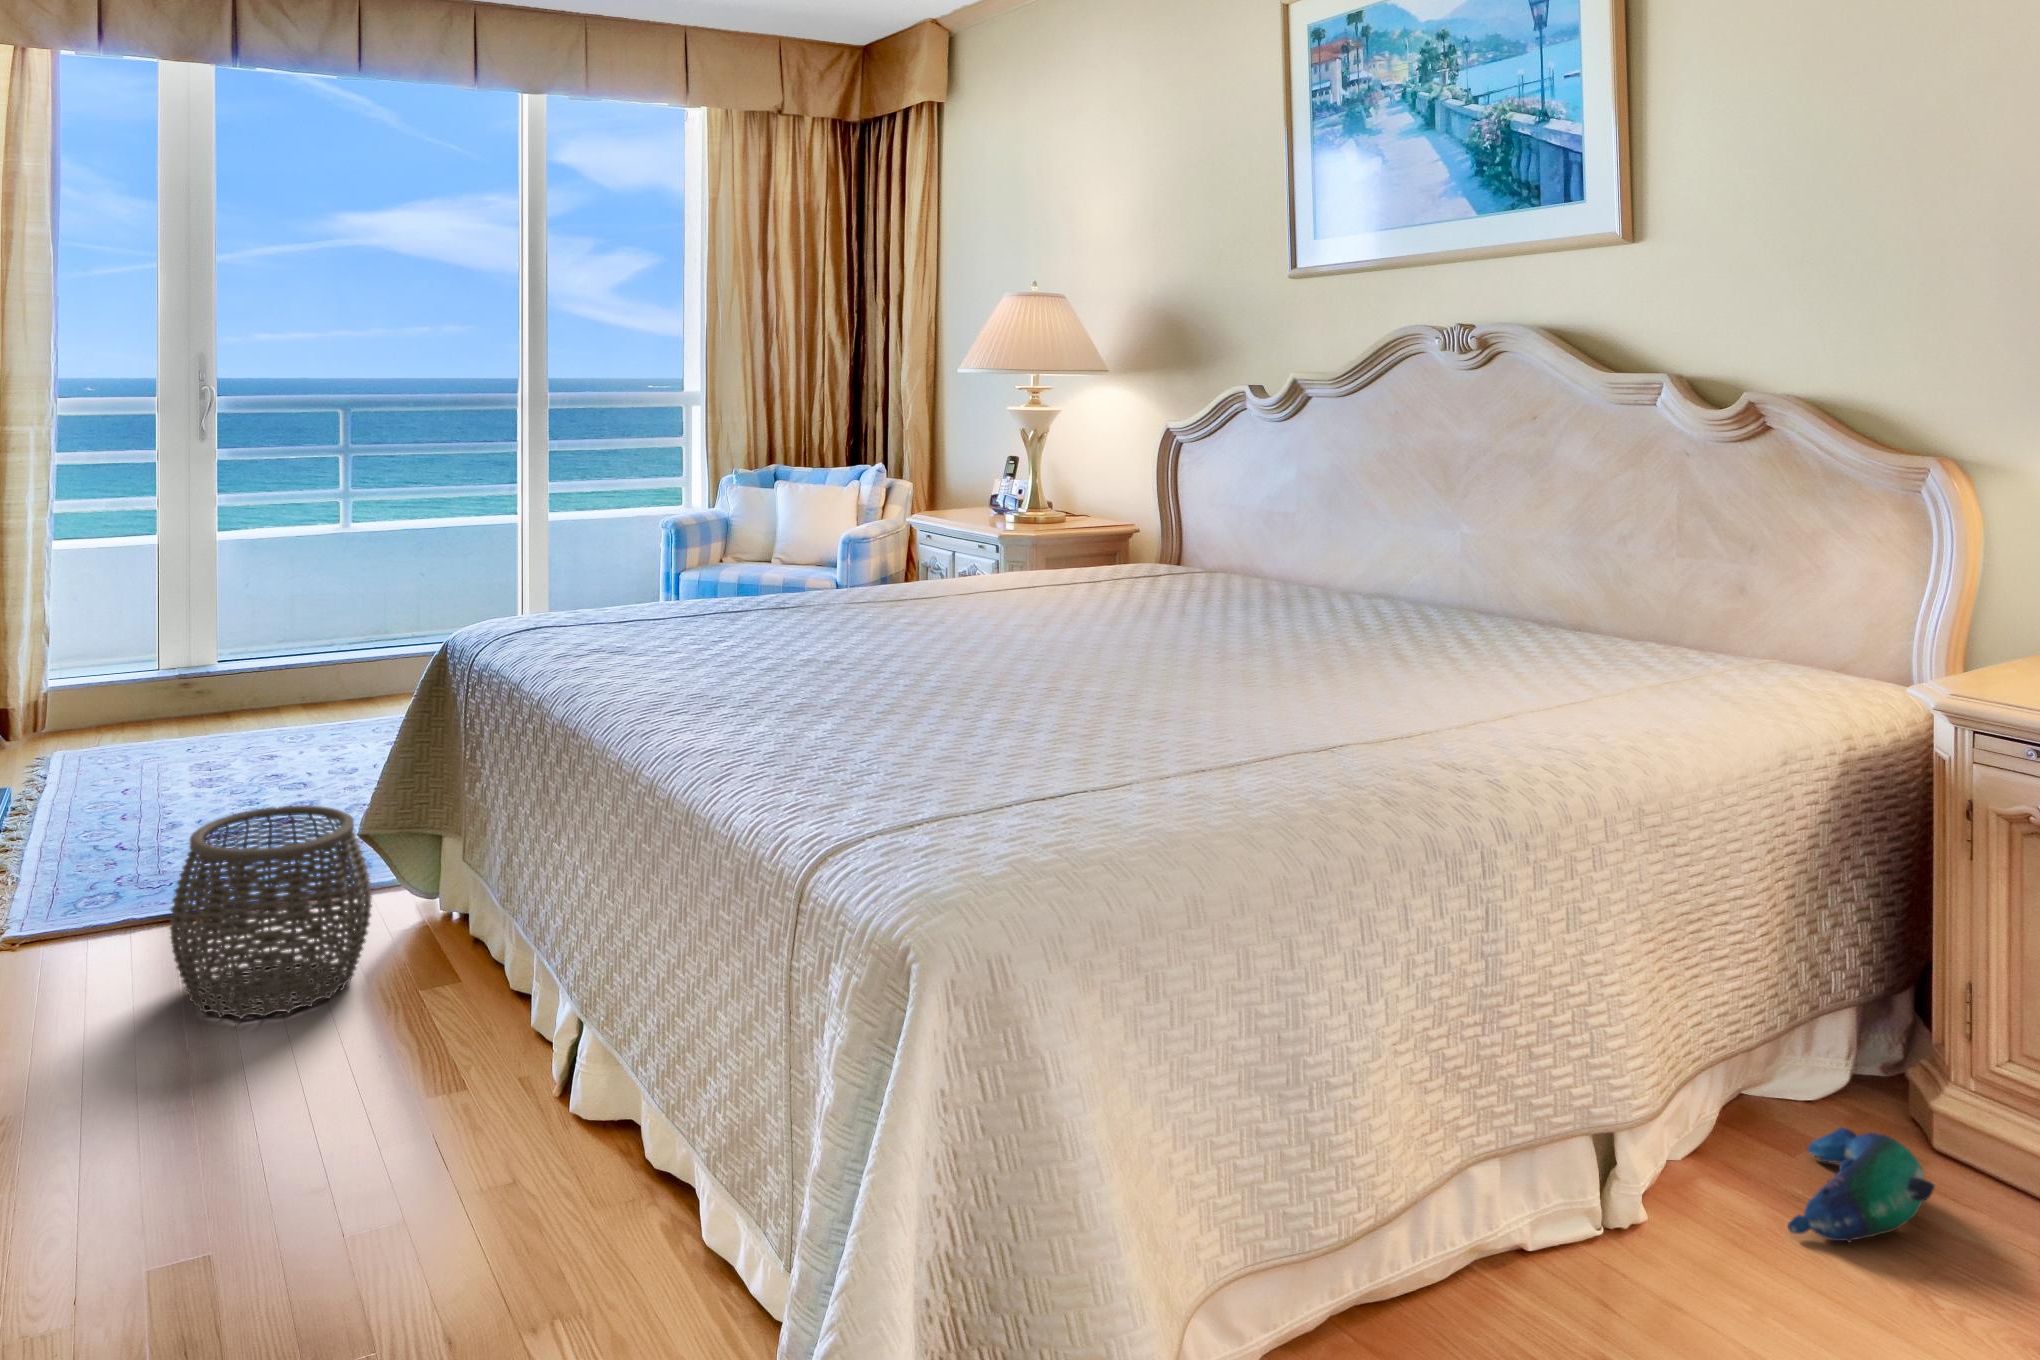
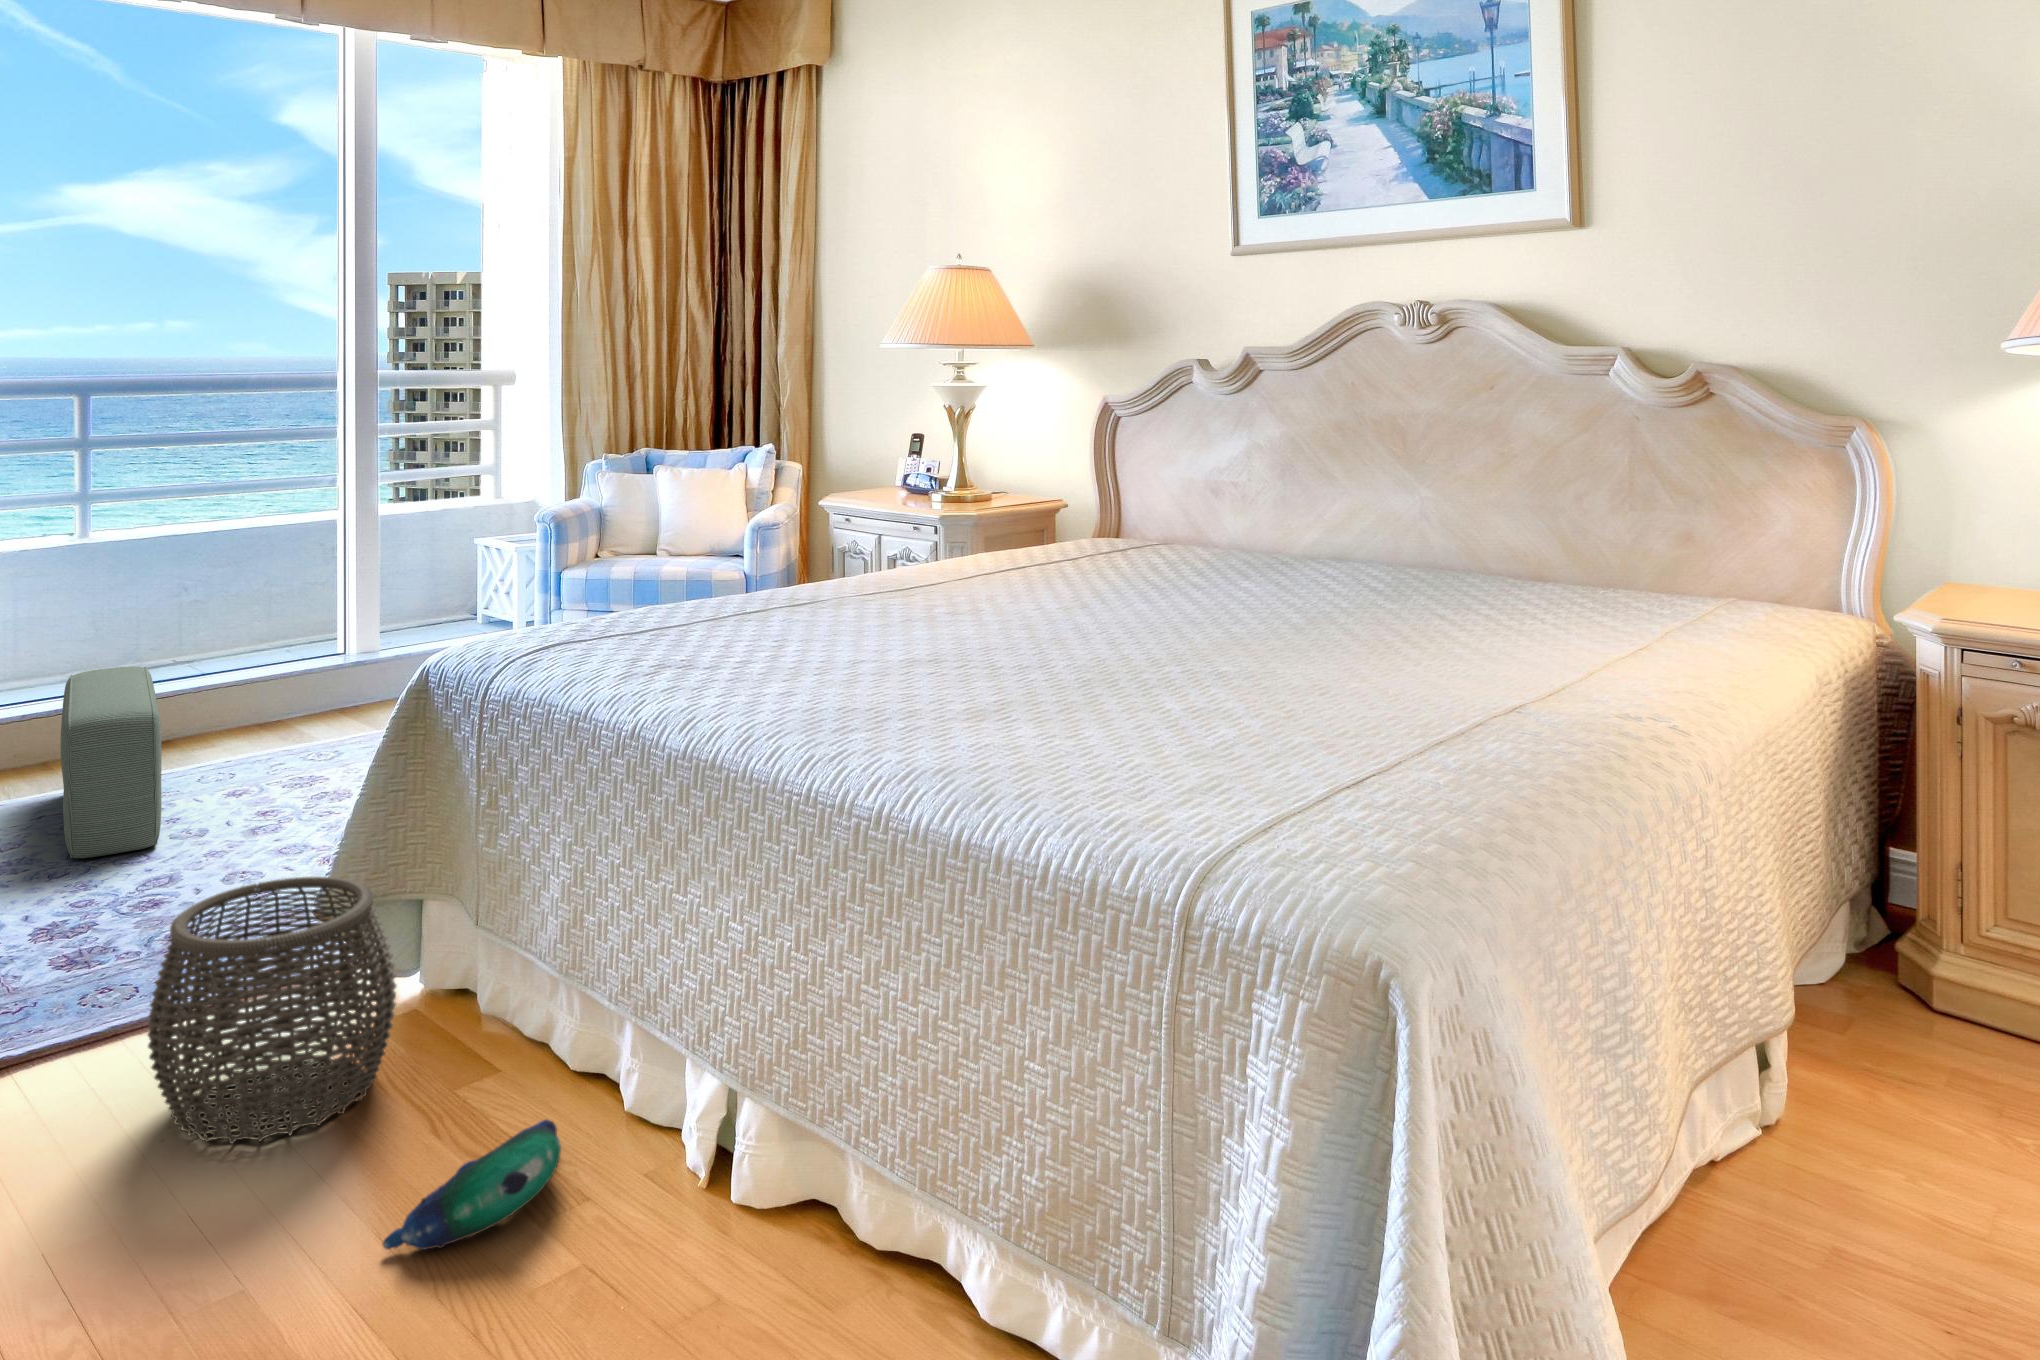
pouf: none [237,630,333,783] -> present [60,667,162,858]
plush toy: present [1788,1128,1935,1243] -> present [383,1119,561,1250]

